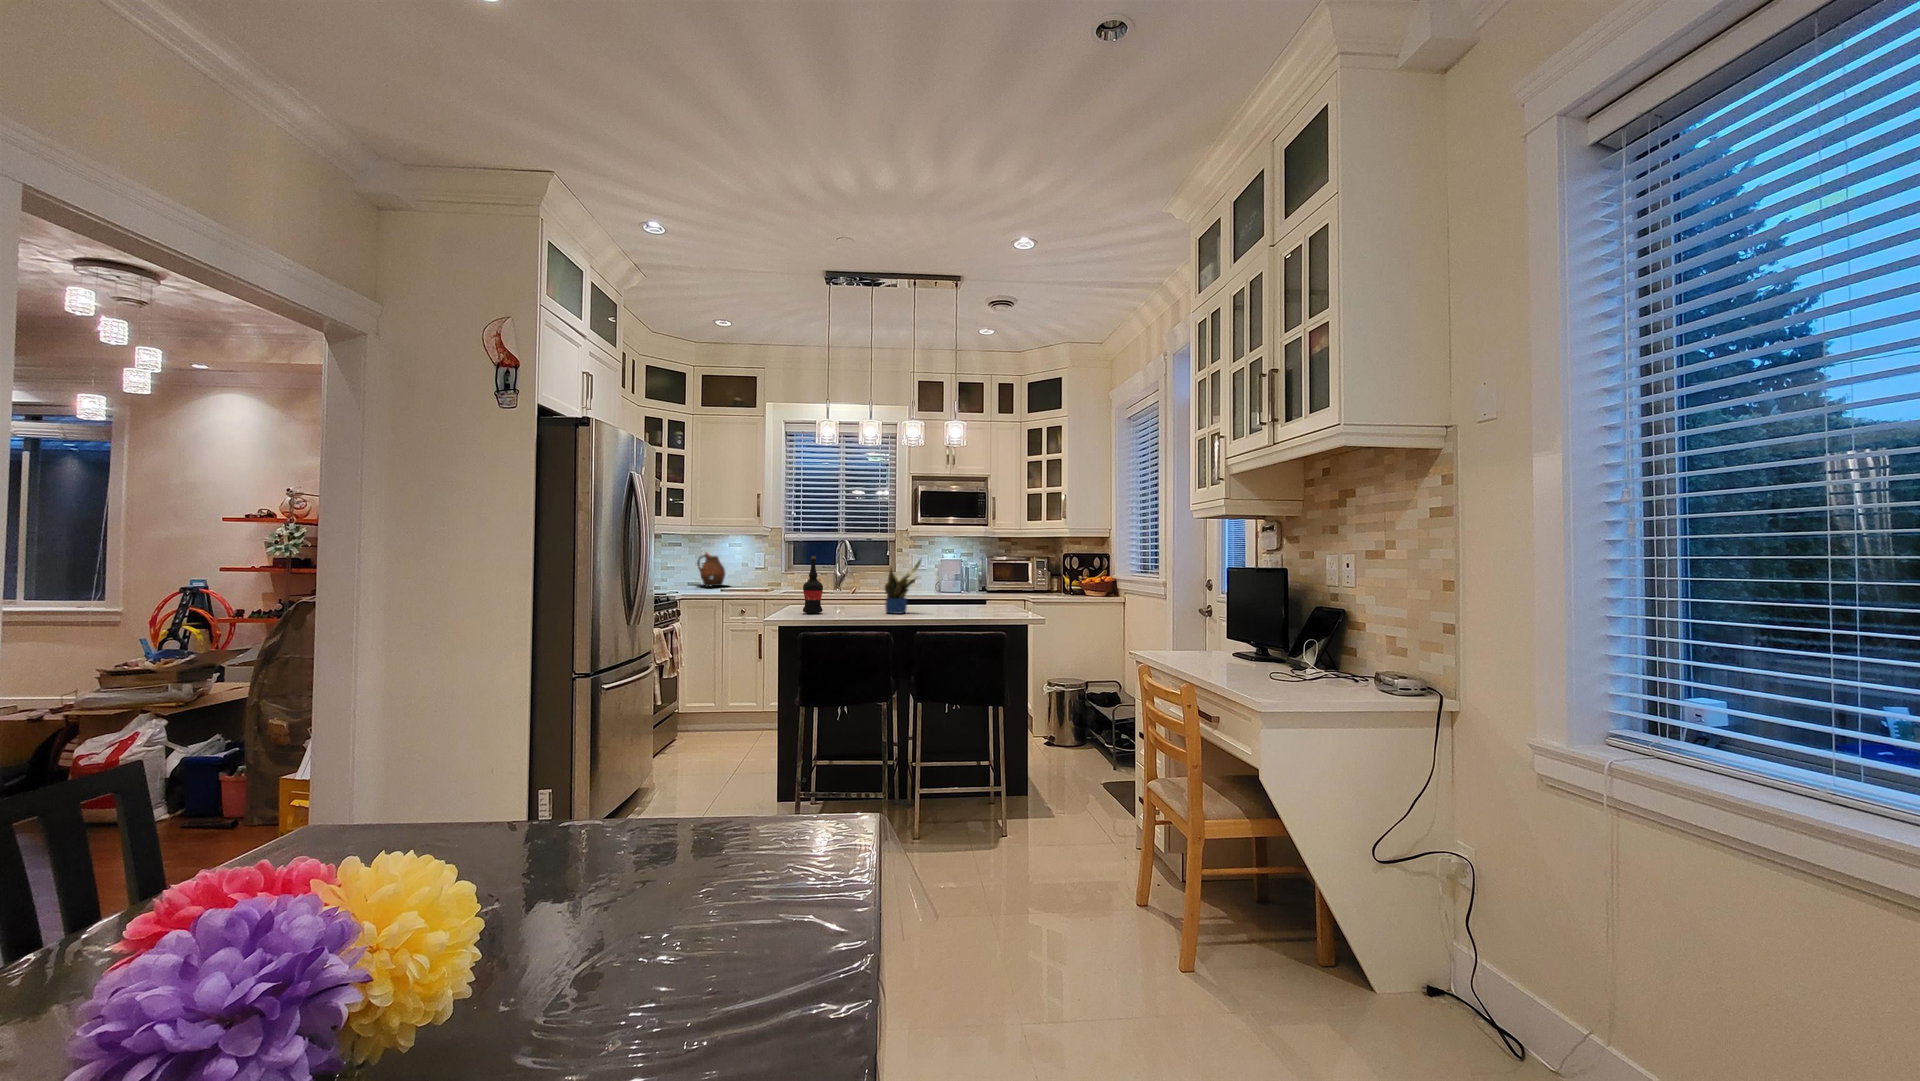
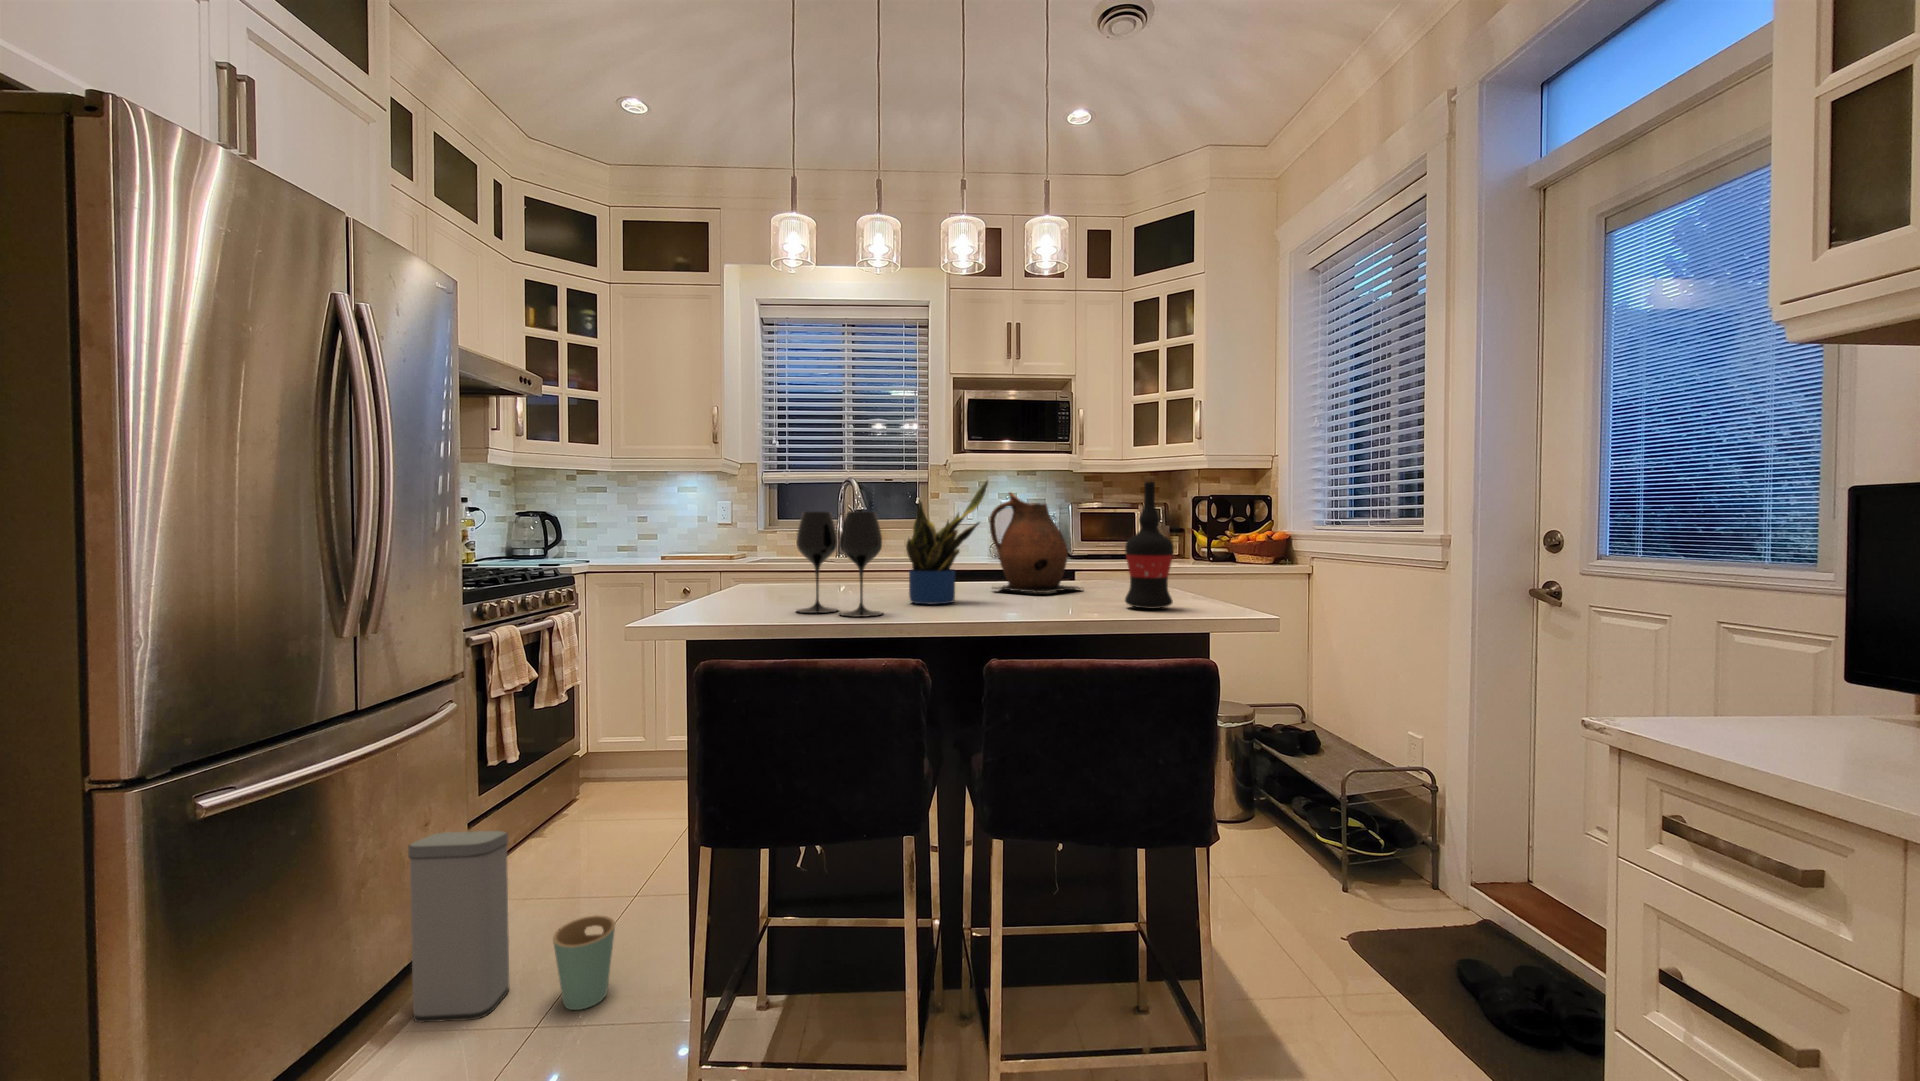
ceramic pitcher: present [697,552,725,587] -> present [989,492,1083,594]
wine bottle: present [803,556,823,613] -> present [1125,476,1173,609]
wine glass: none [836,572,875,617] -> present [797,511,883,617]
trash can: none [654,720,744,804] -> present [408,831,615,1022]

